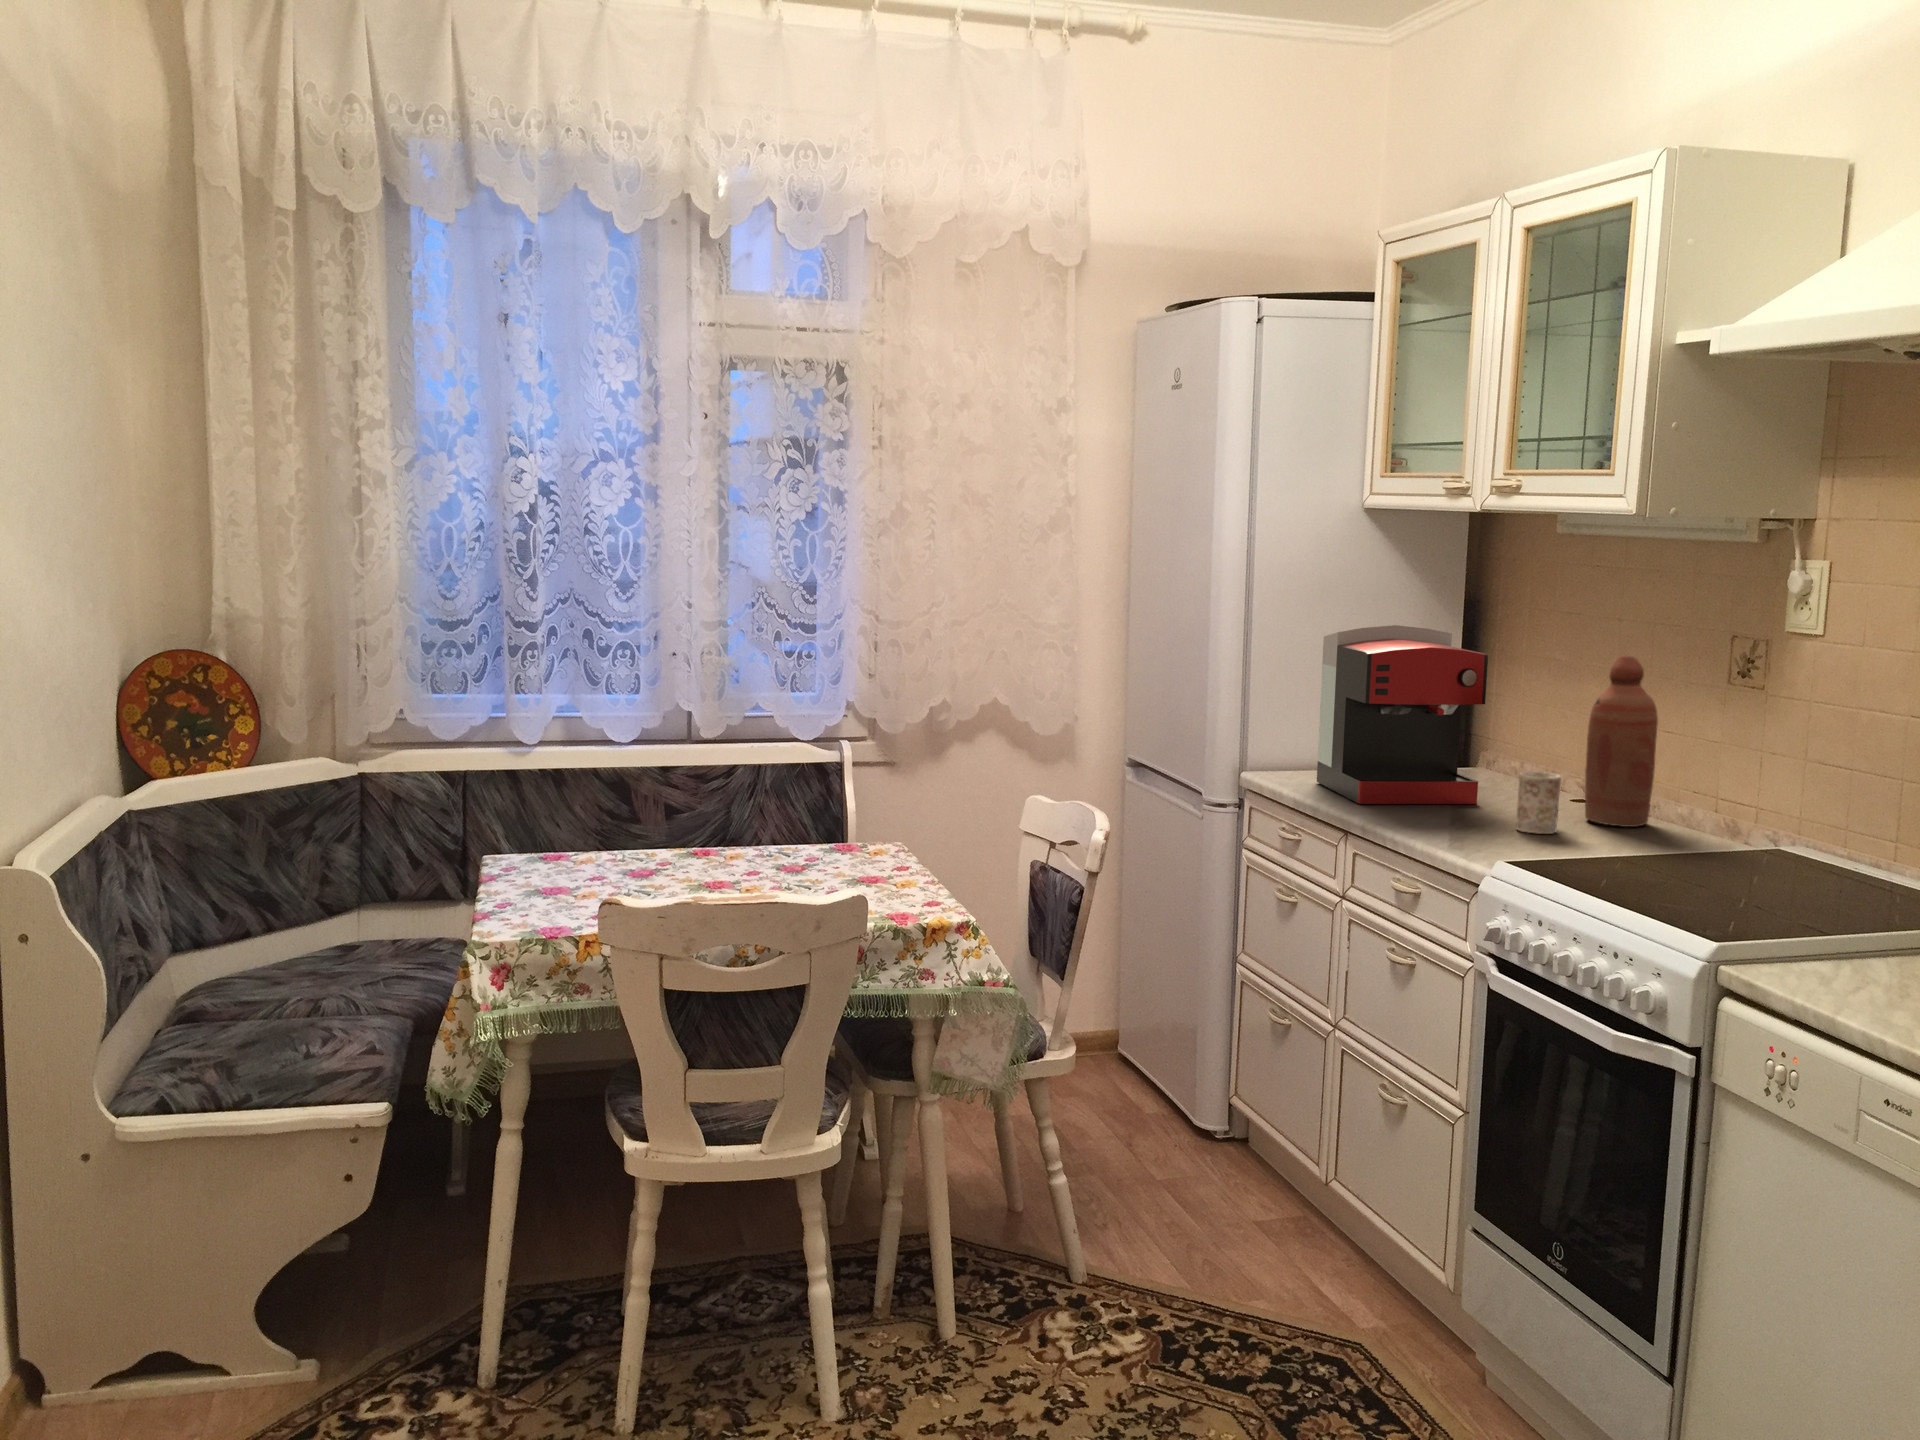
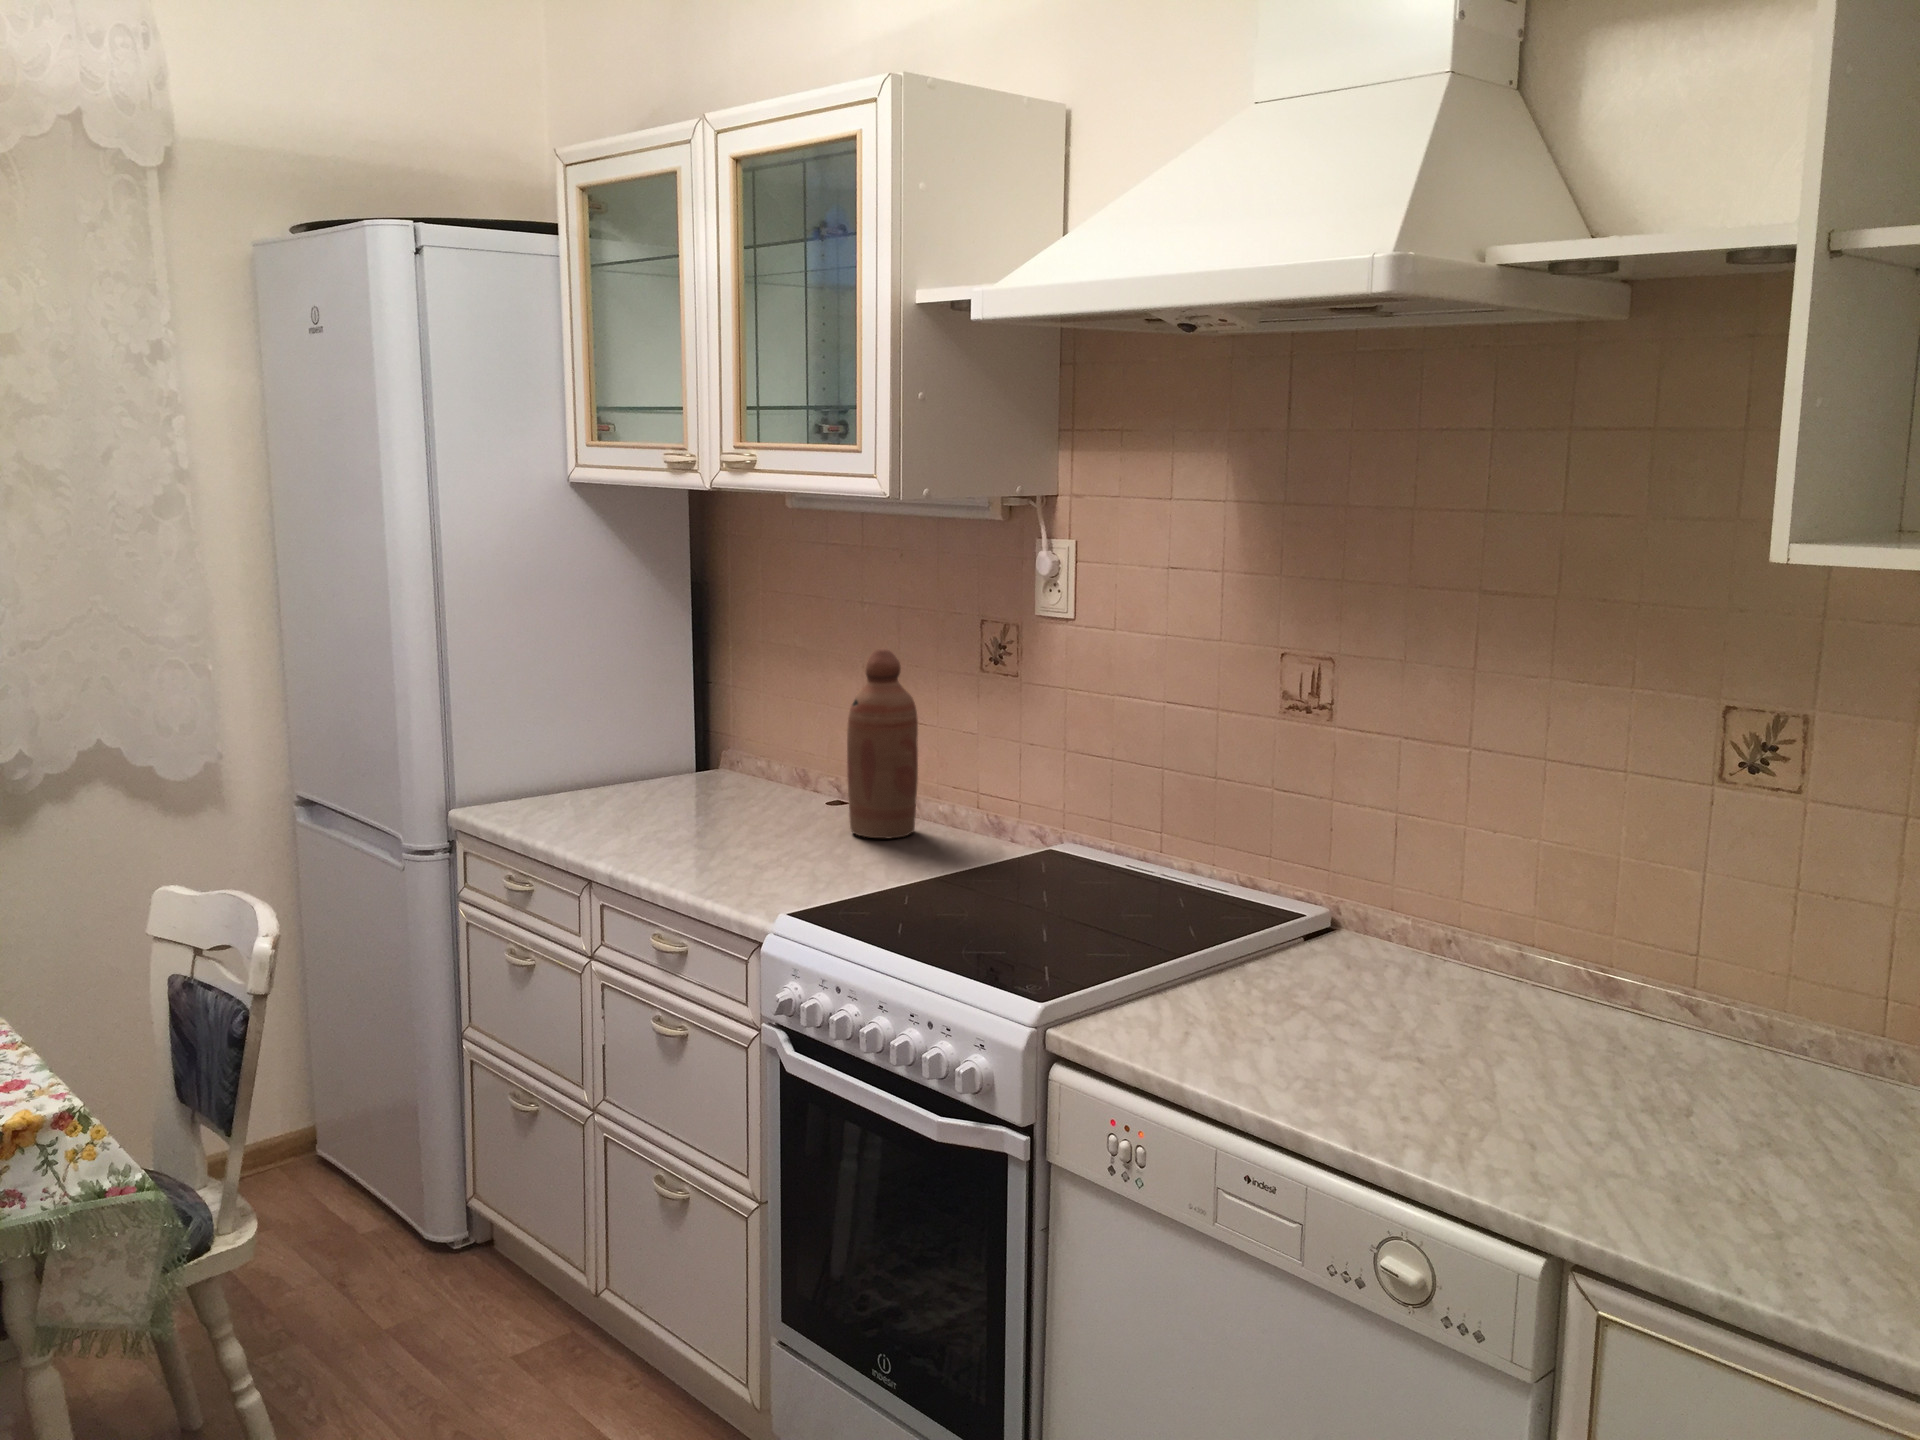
coffee maker: present [1317,625,1488,804] -> none [537,622,732,842]
mug: present [1516,772,1561,834] -> none [783,789,828,861]

